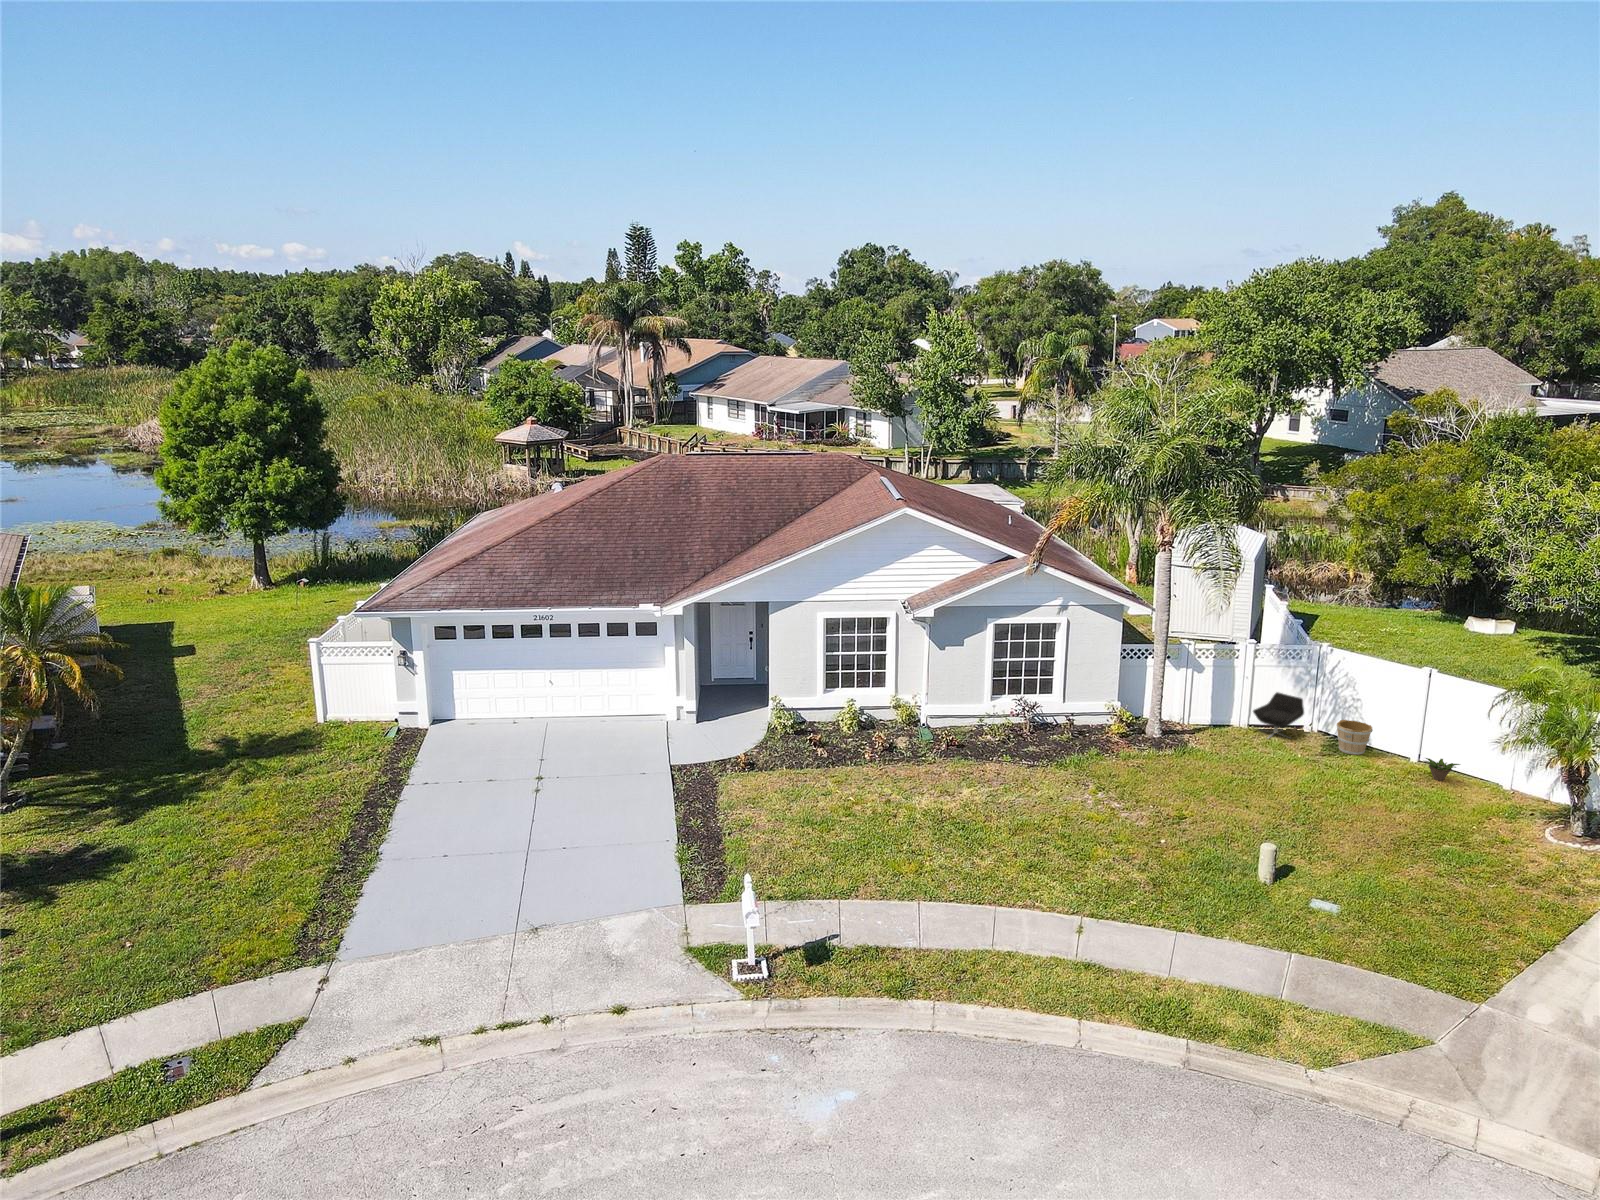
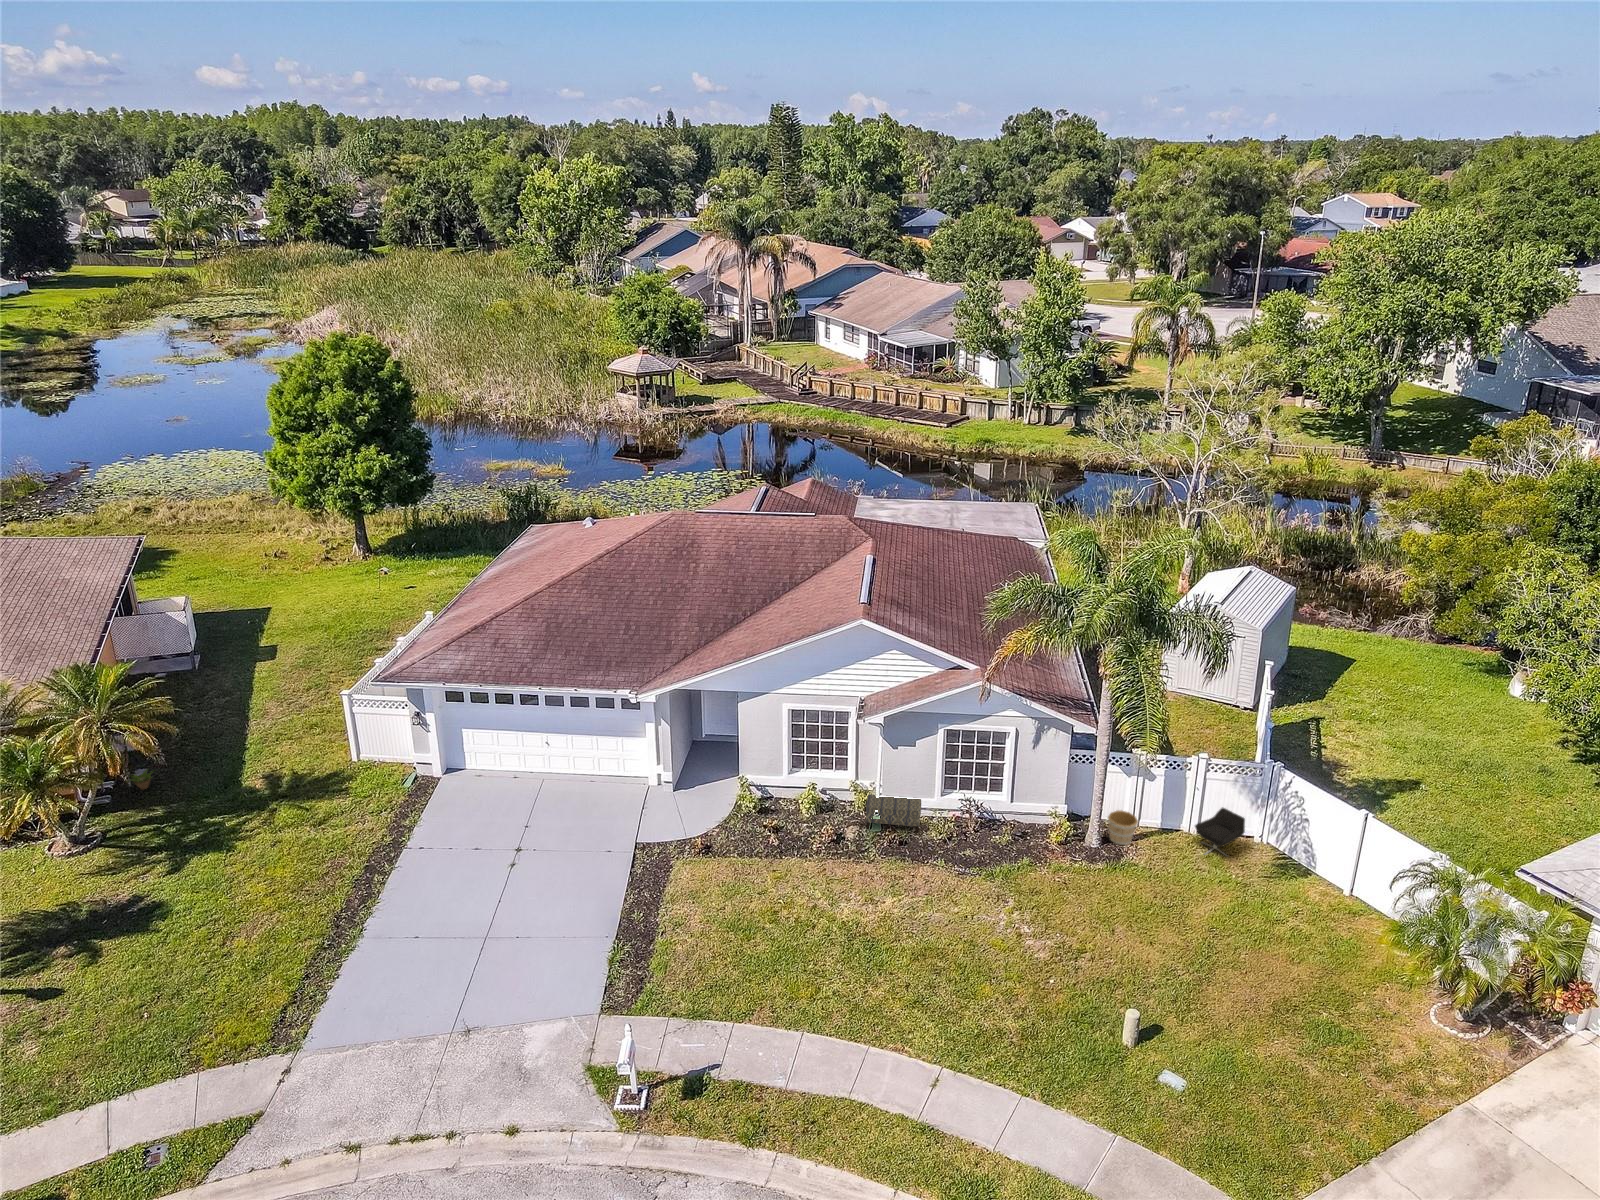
bench: none [912,705,973,740] -> present [866,794,921,832]
wooden bucket: present [1337,720,1373,755] -> present [1108,810,1138,845]
decorative plant: present [1426,758,1460,781] -> present [132,770,152,790]

